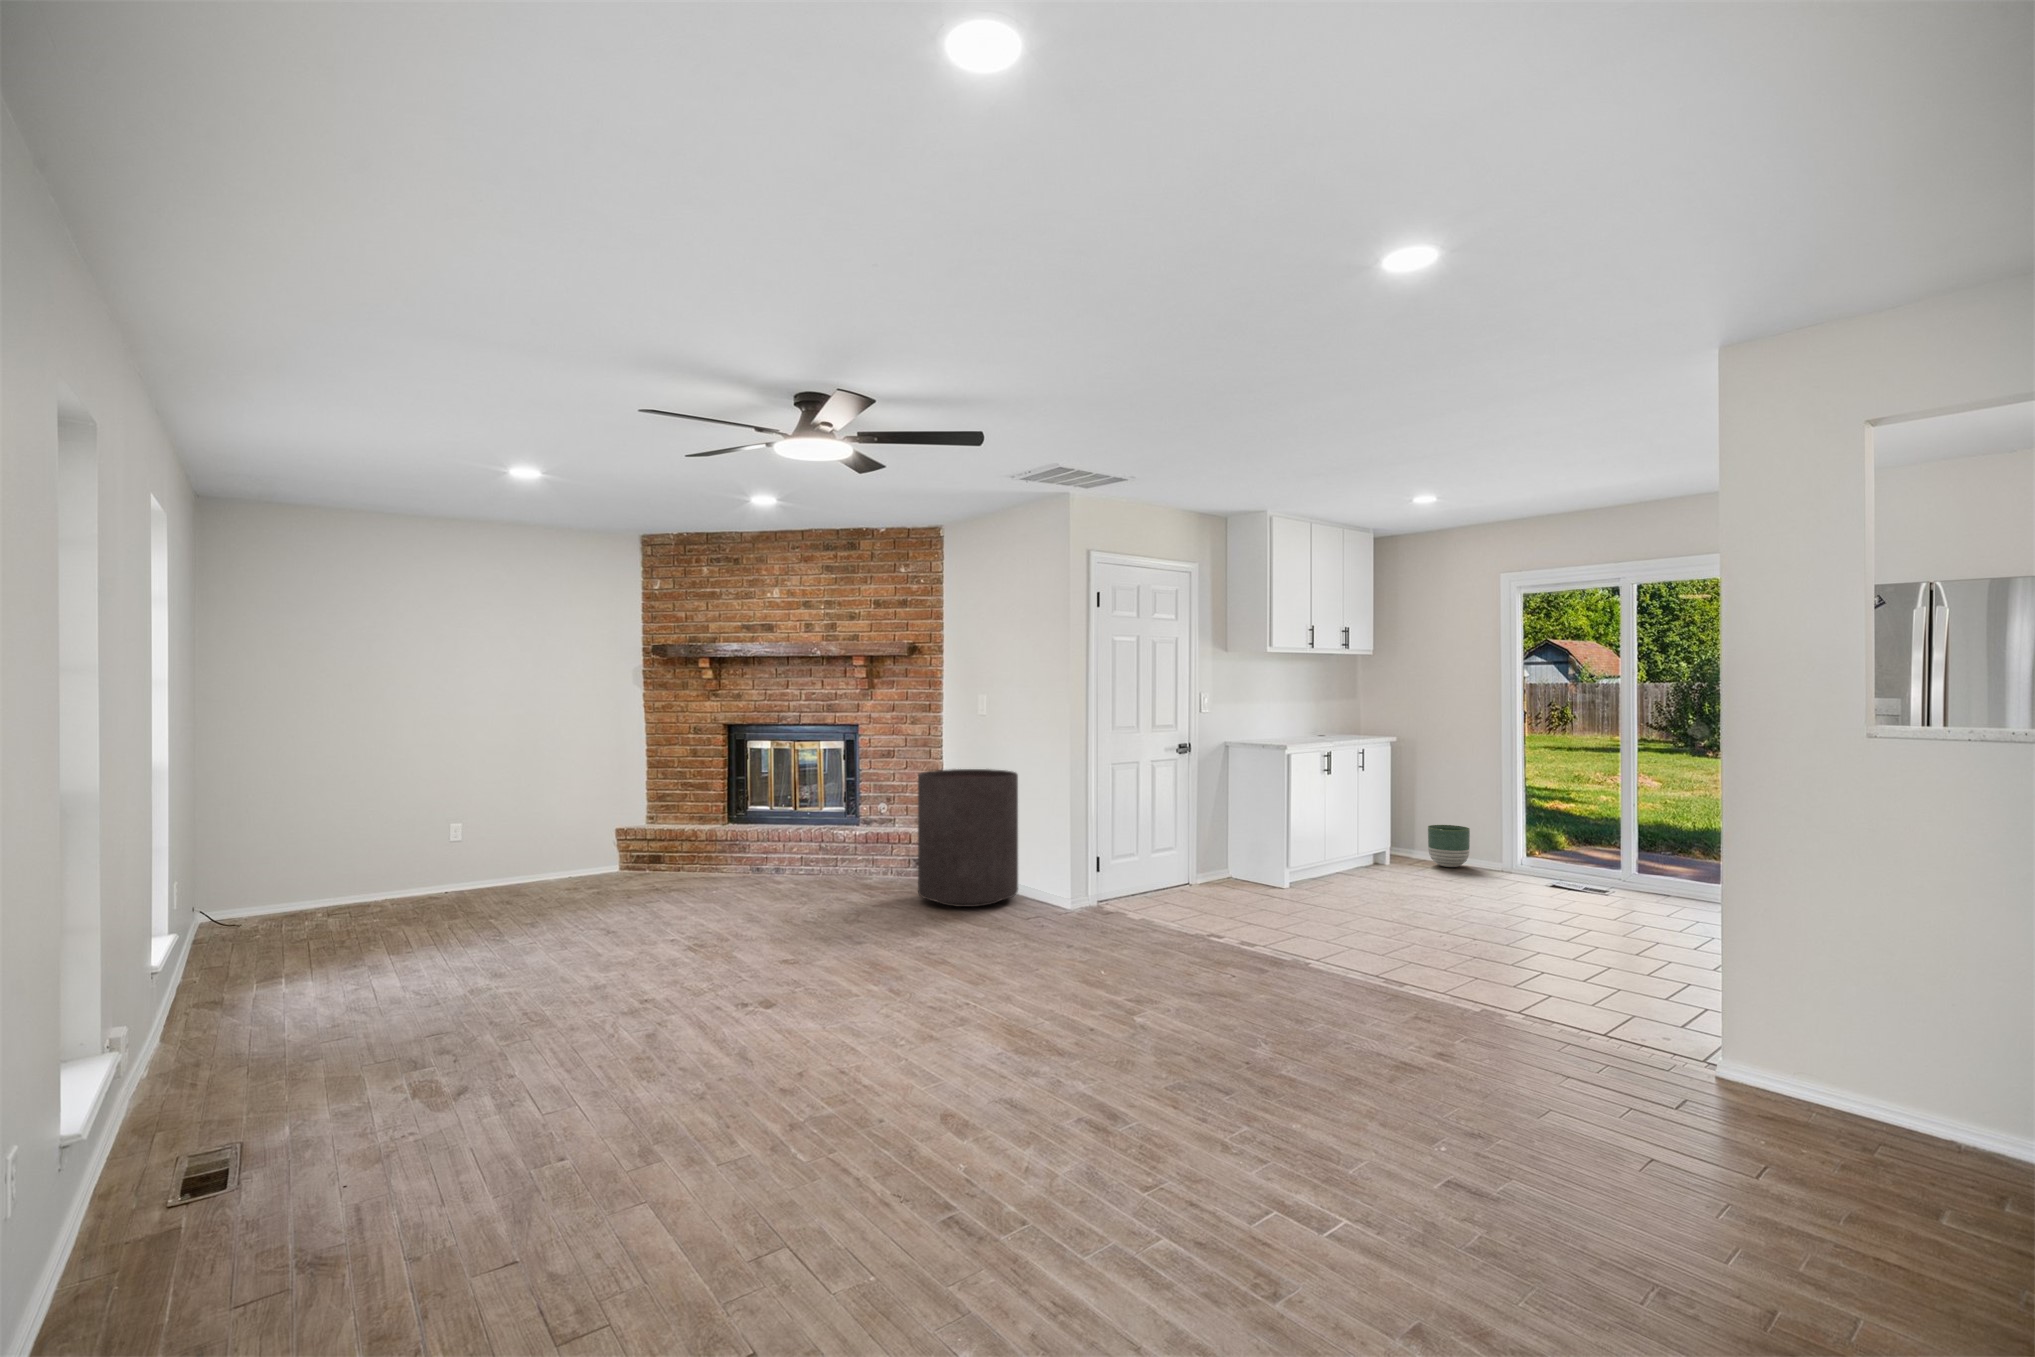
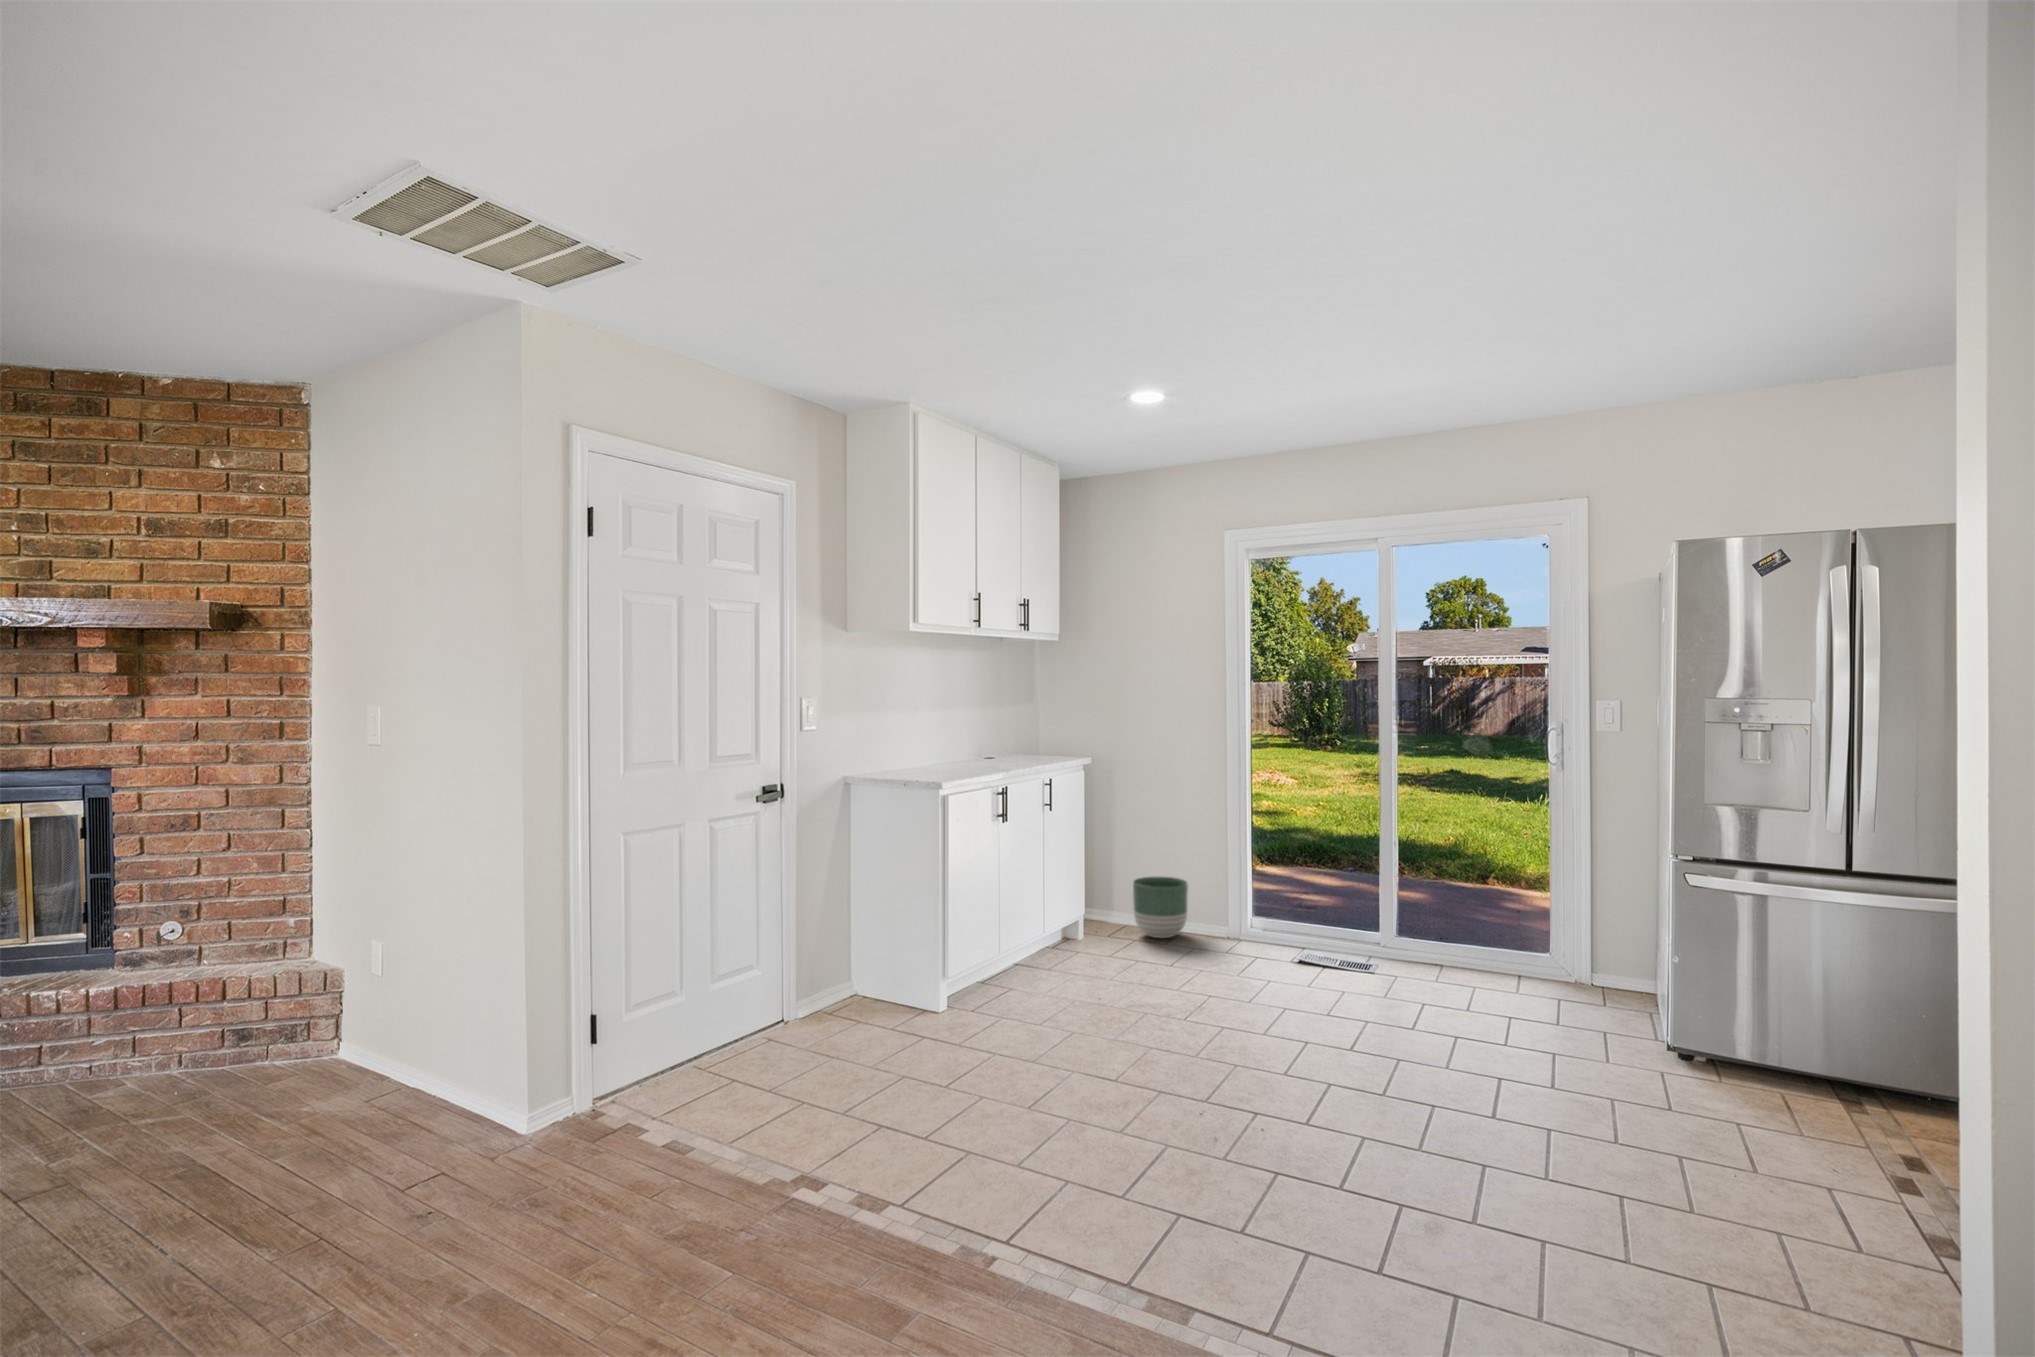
trash can: present [918,769,1018,907] -> none [169,854,428,1169]

